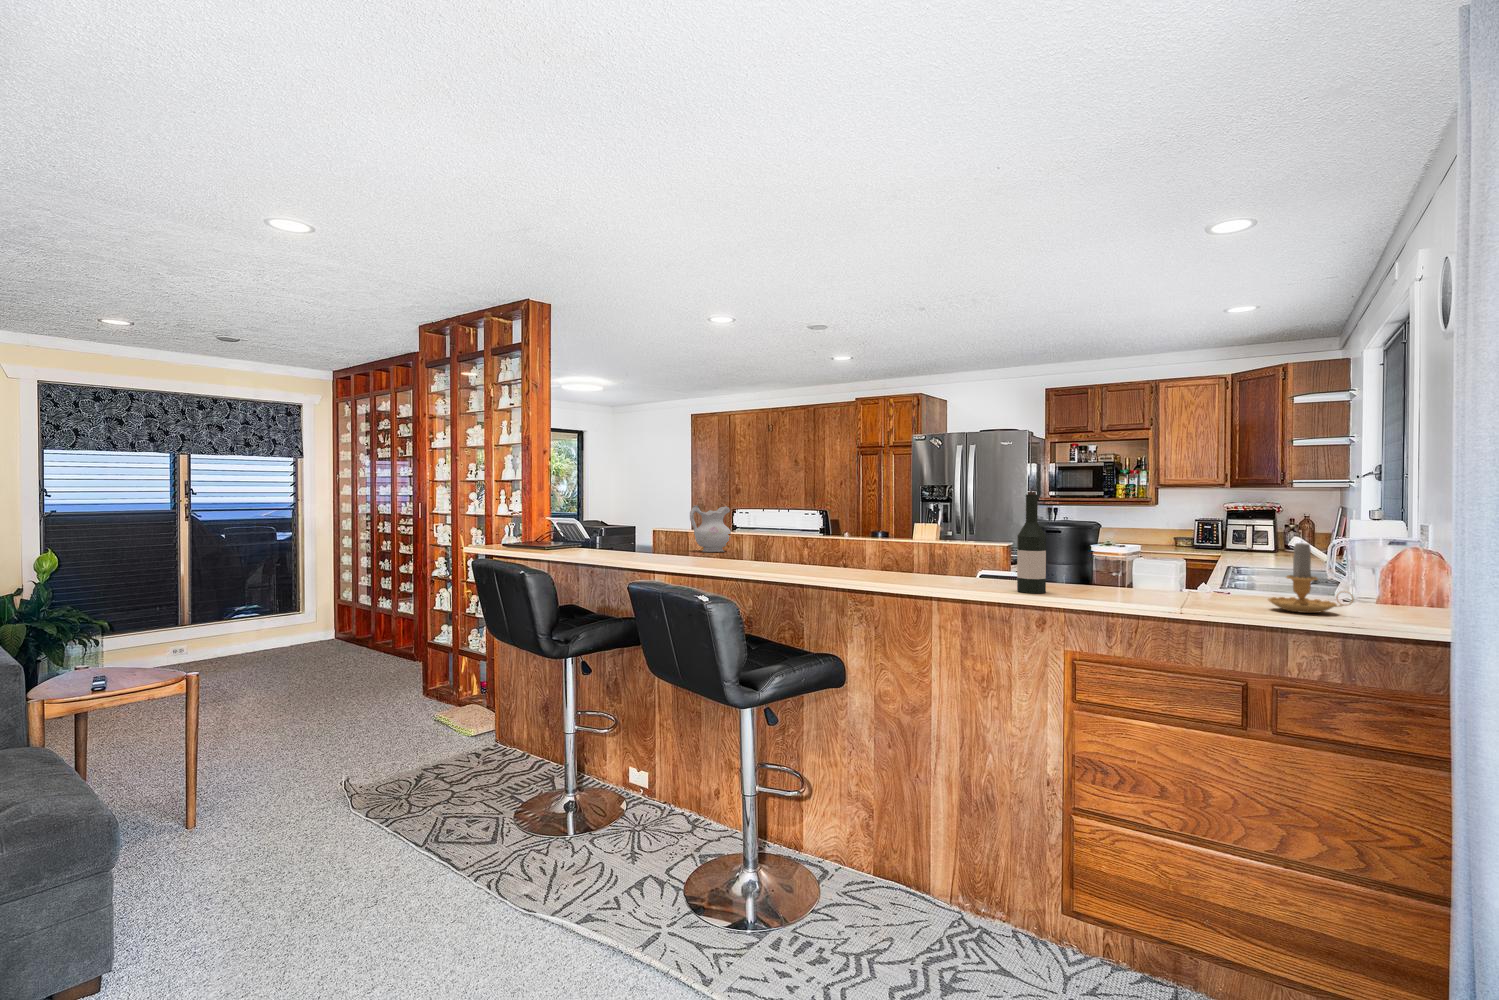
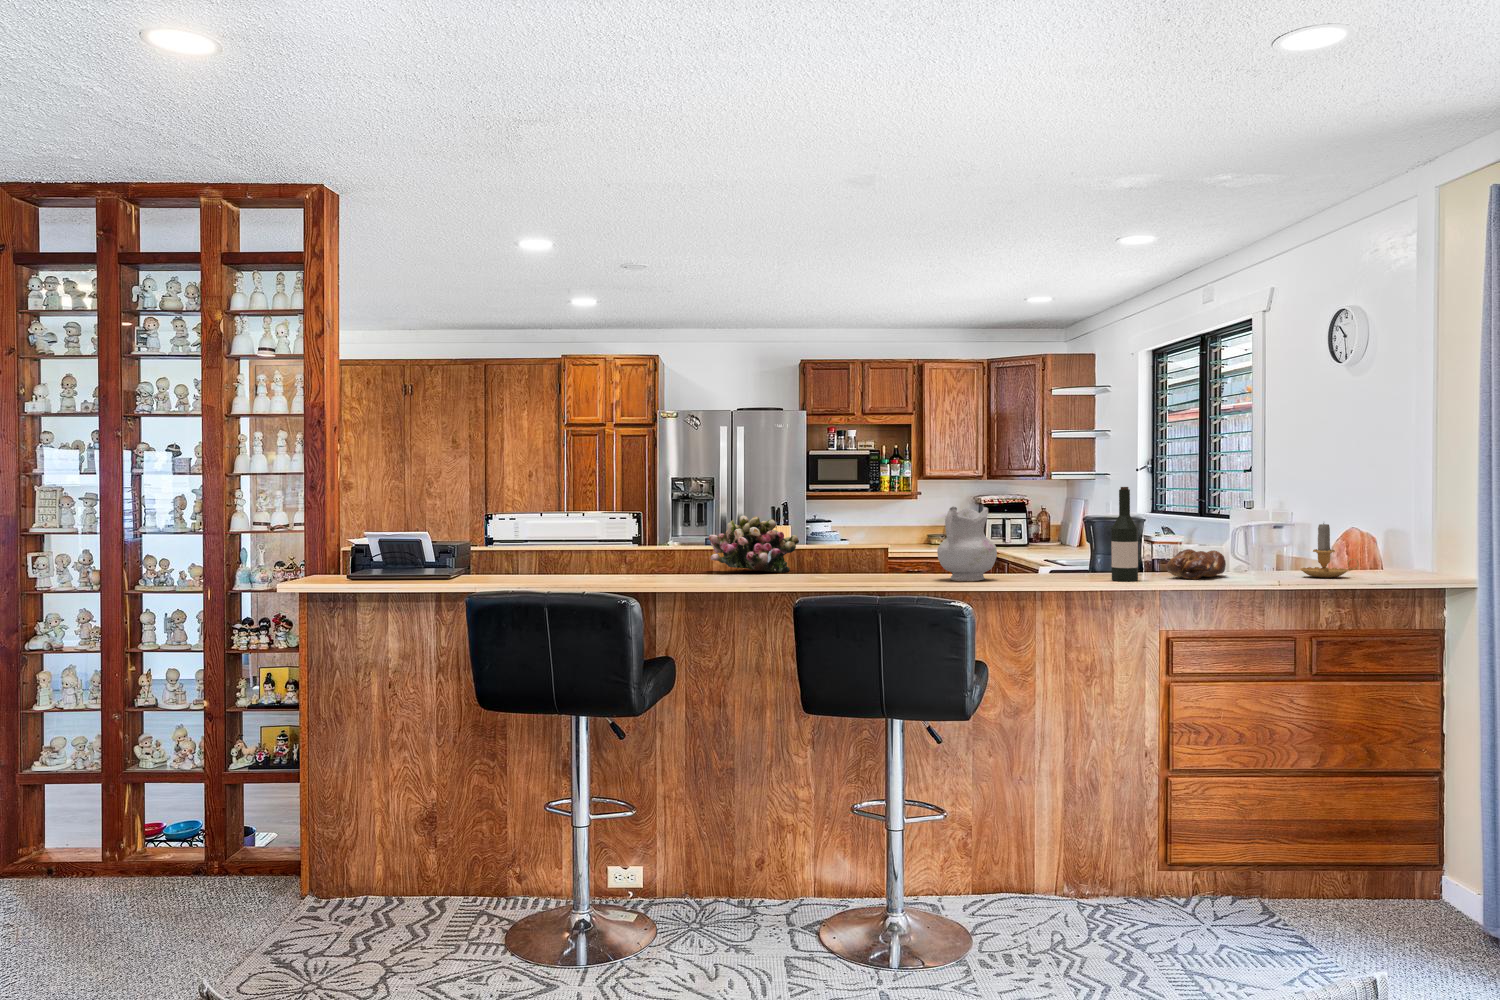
ceramic pitcher: present [690,505,731,552] -> present [937,507,997,581]
flower arrangement: none [762,512,840,560] -> present [709,516,799,573]
bread loaf: none [1090,564,1184,598] -> present [1167,549,1226,580]

